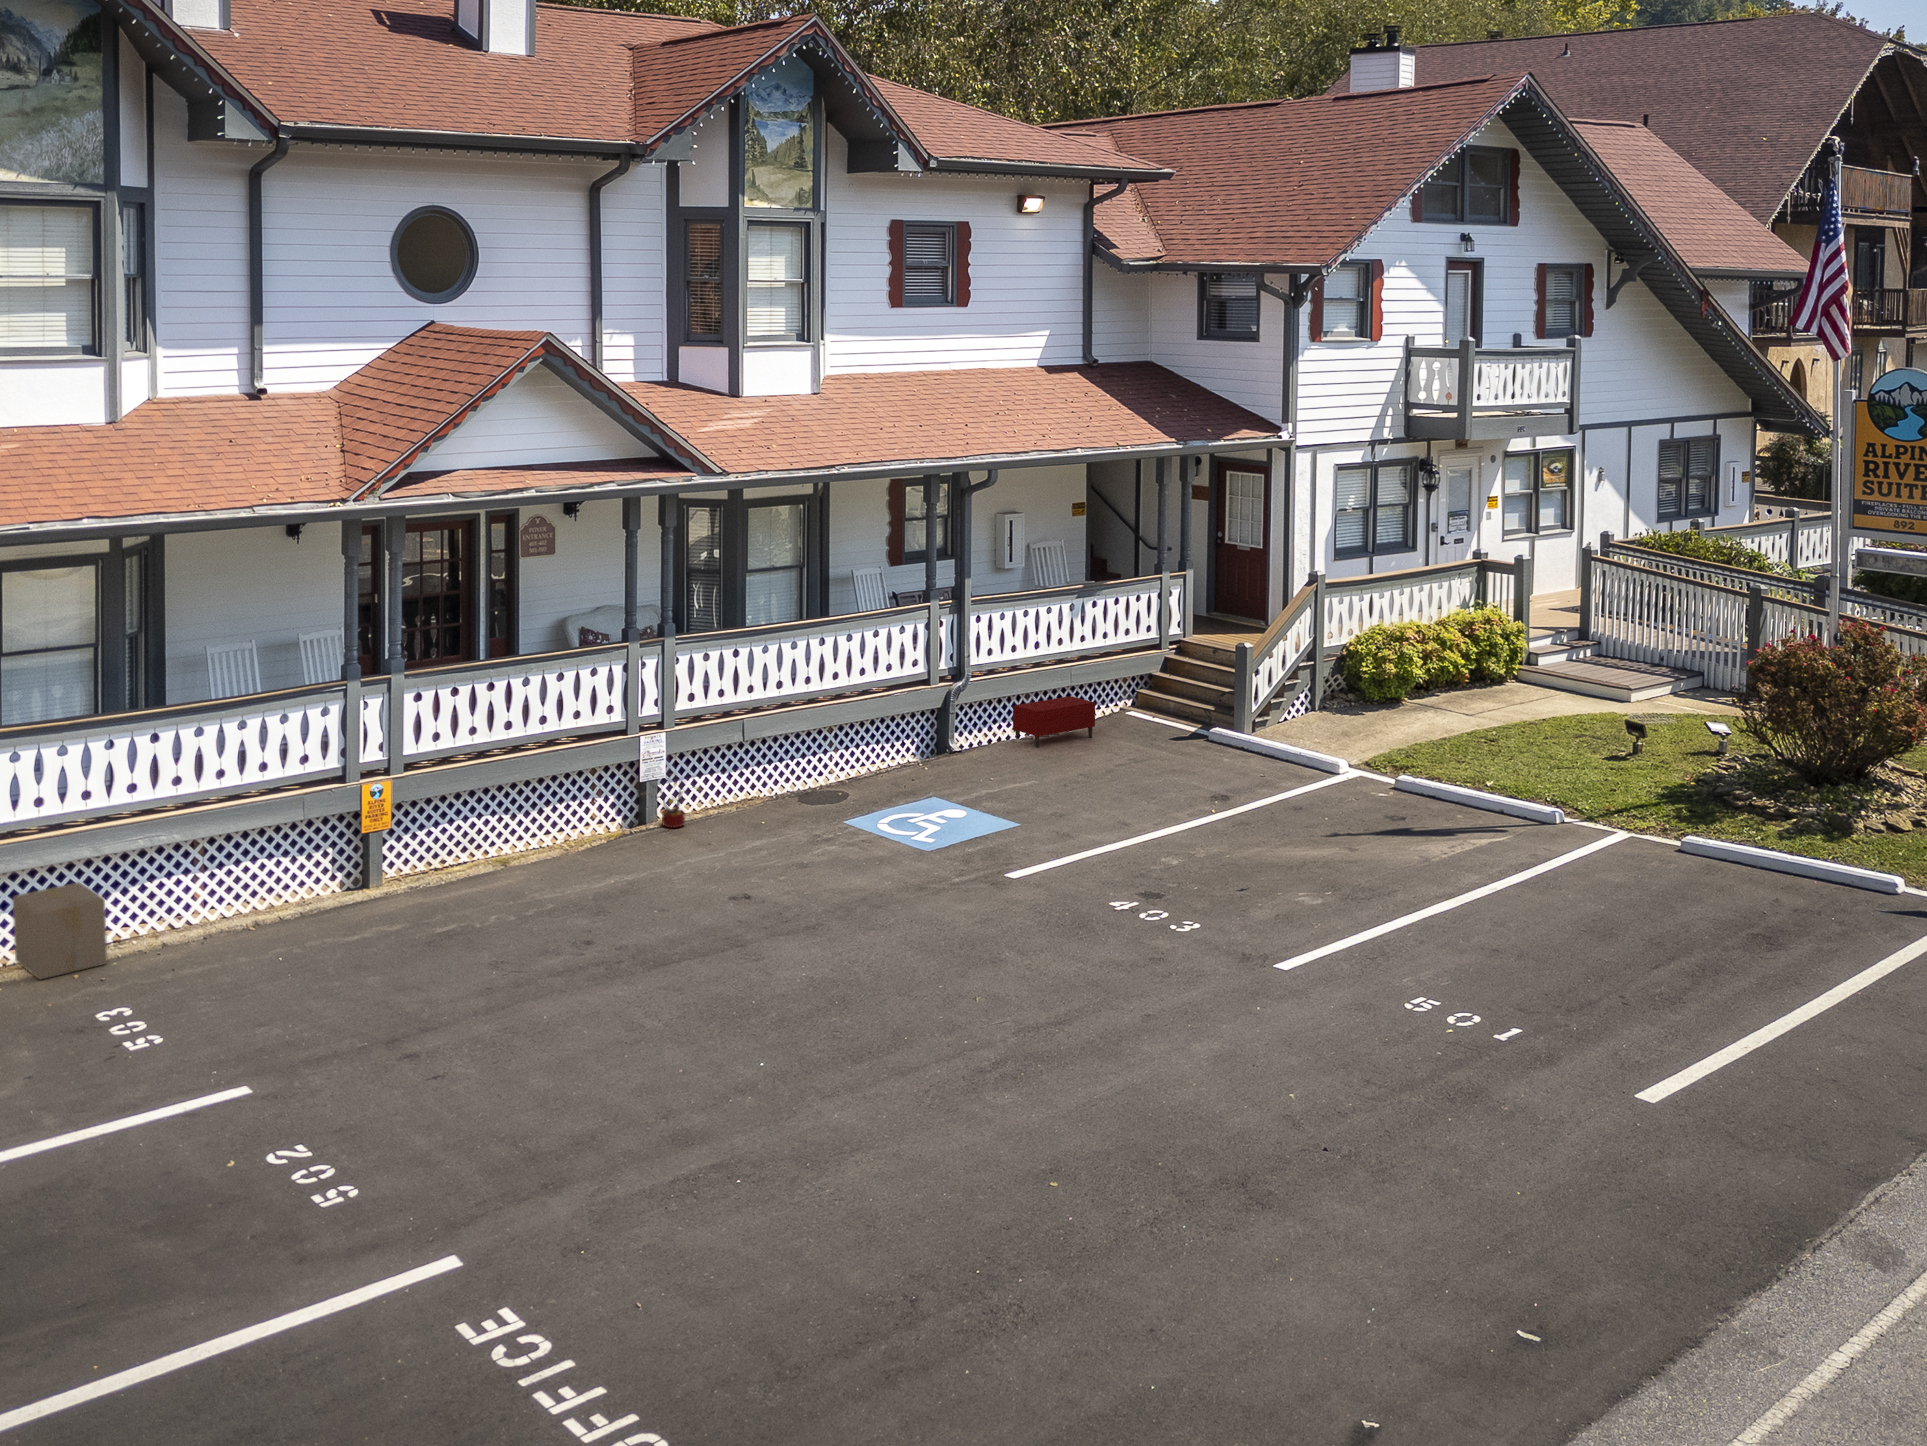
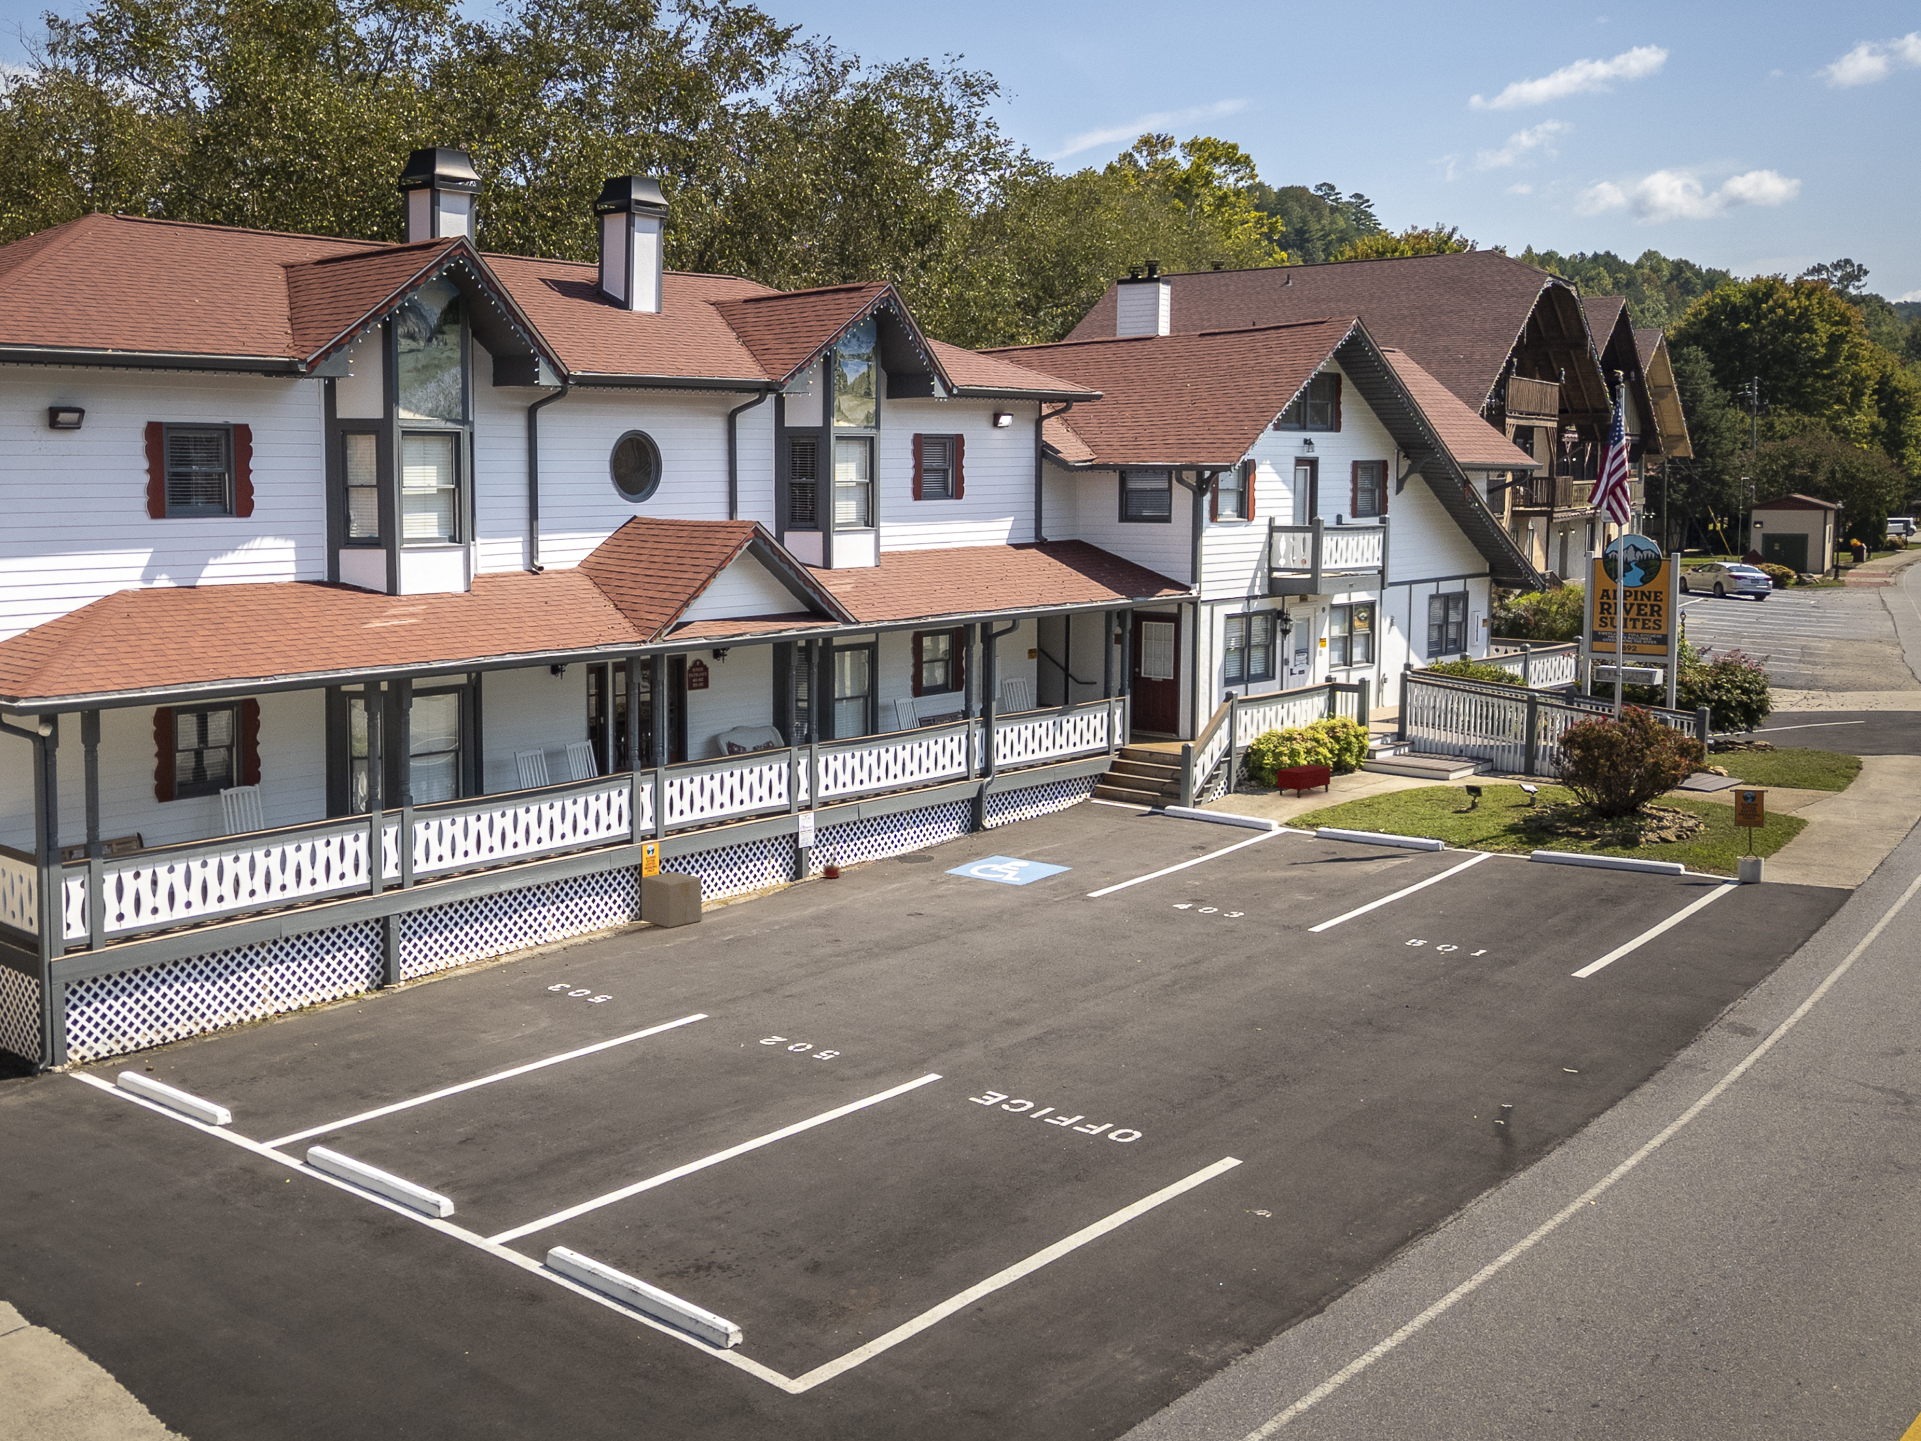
bench: present [1013,696,1095,748] -> present [1277,764,1330,798]
cardboard box: present [13,882,107,980] -> present [641,871,702,928]

